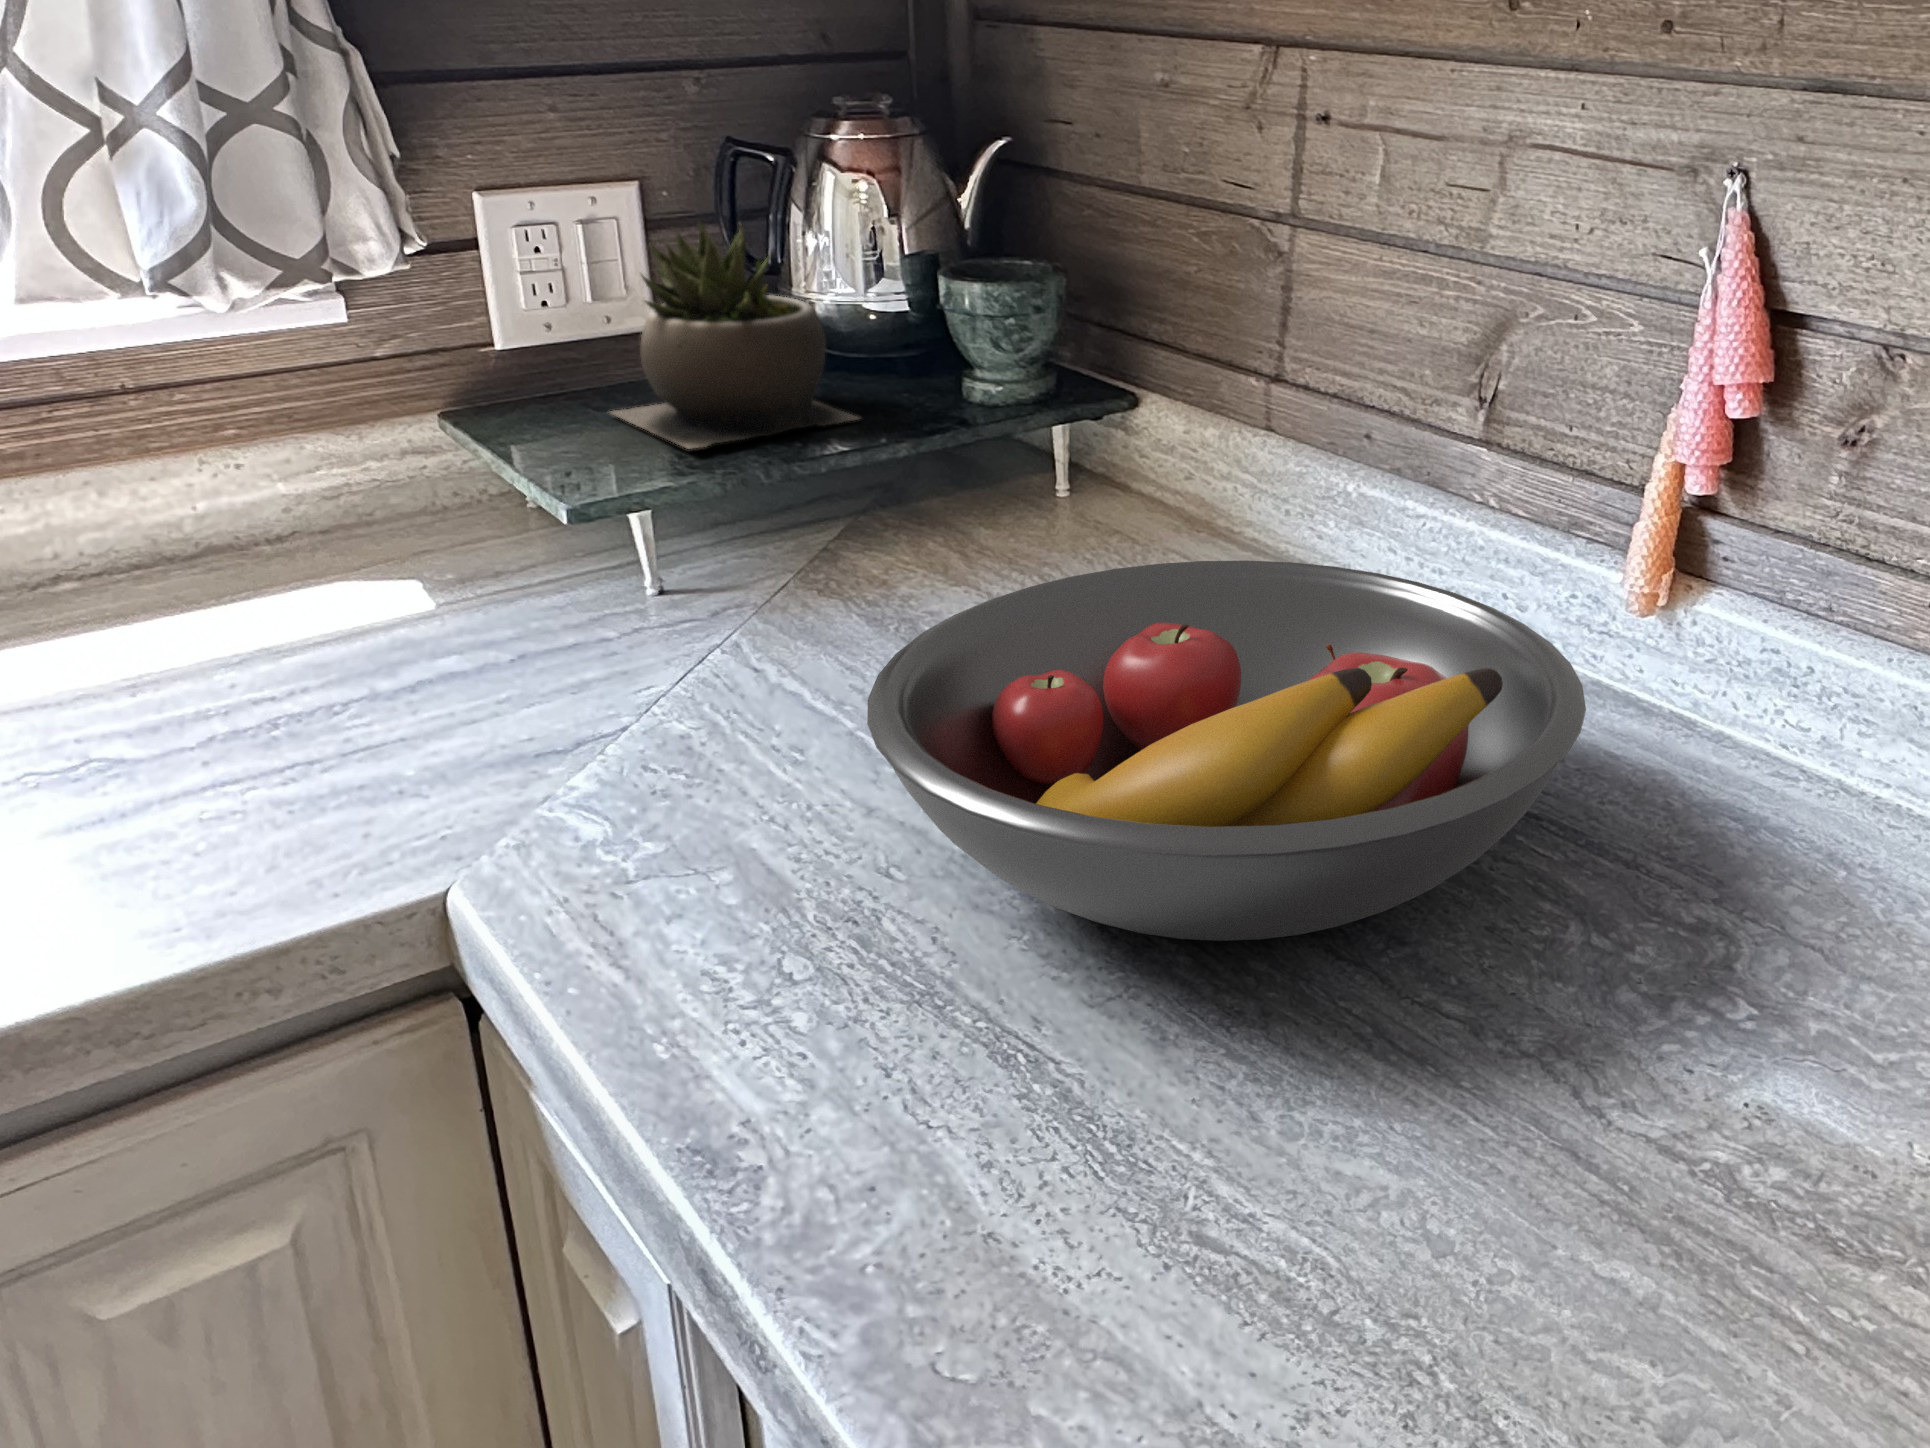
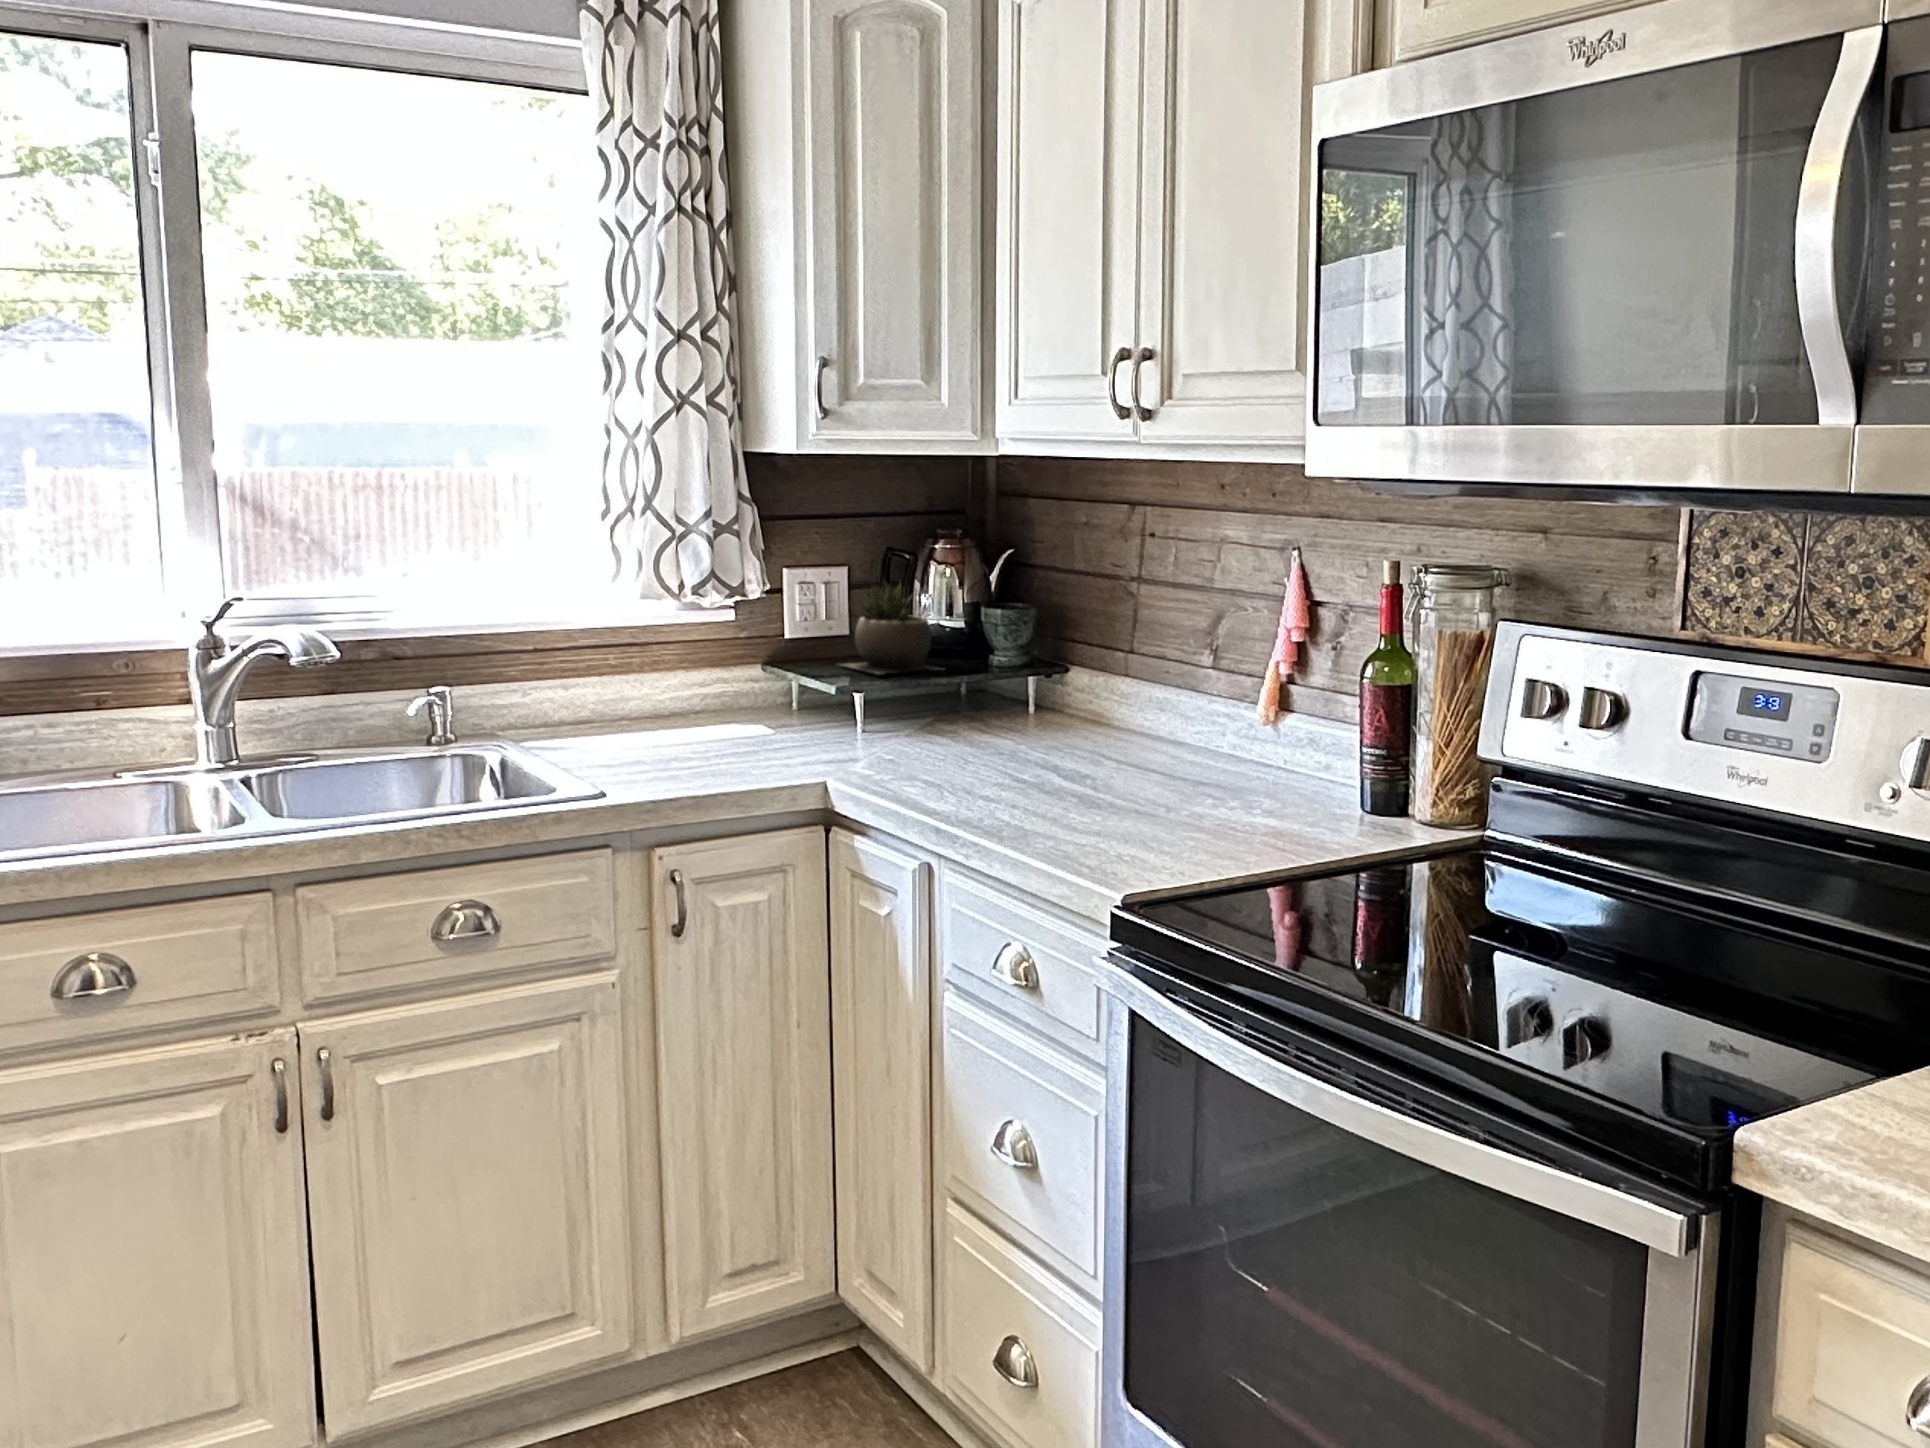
fruit bowl: present [867,561,1586,941] -> none [972,699,1217,794]

